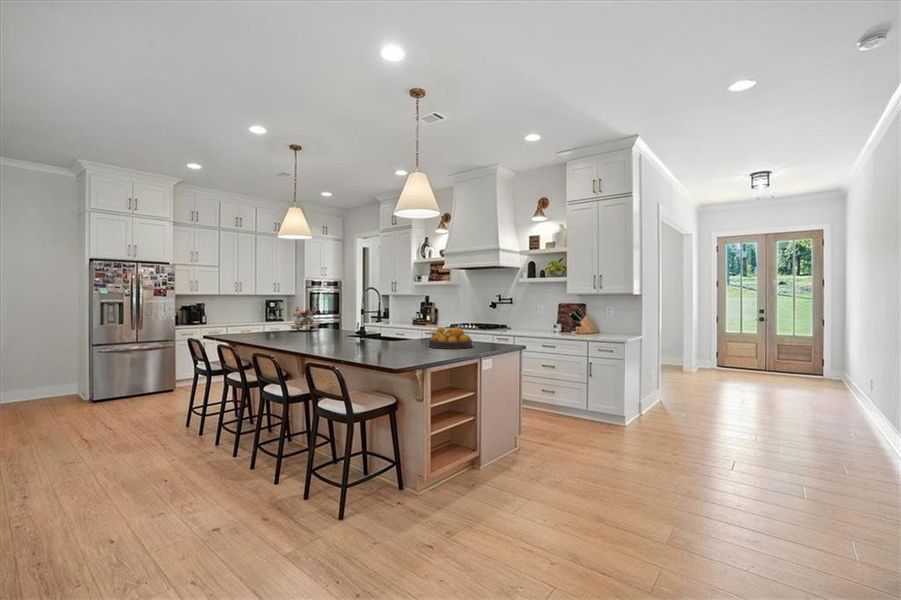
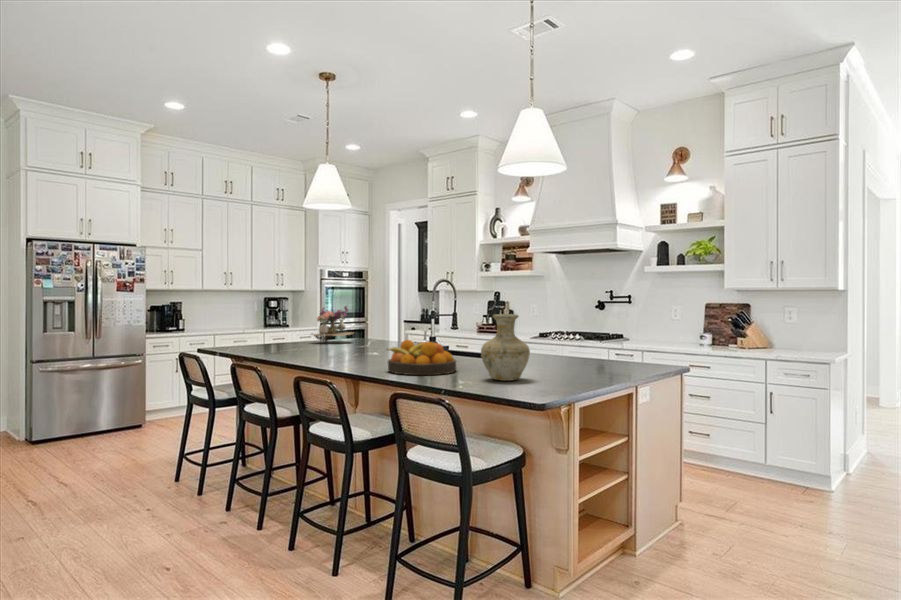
vase: none [374,311,407,354] -> present [481,314,530,381]
fruit bowl: present [428,327,472,349] -> present [387,340,456,375]

